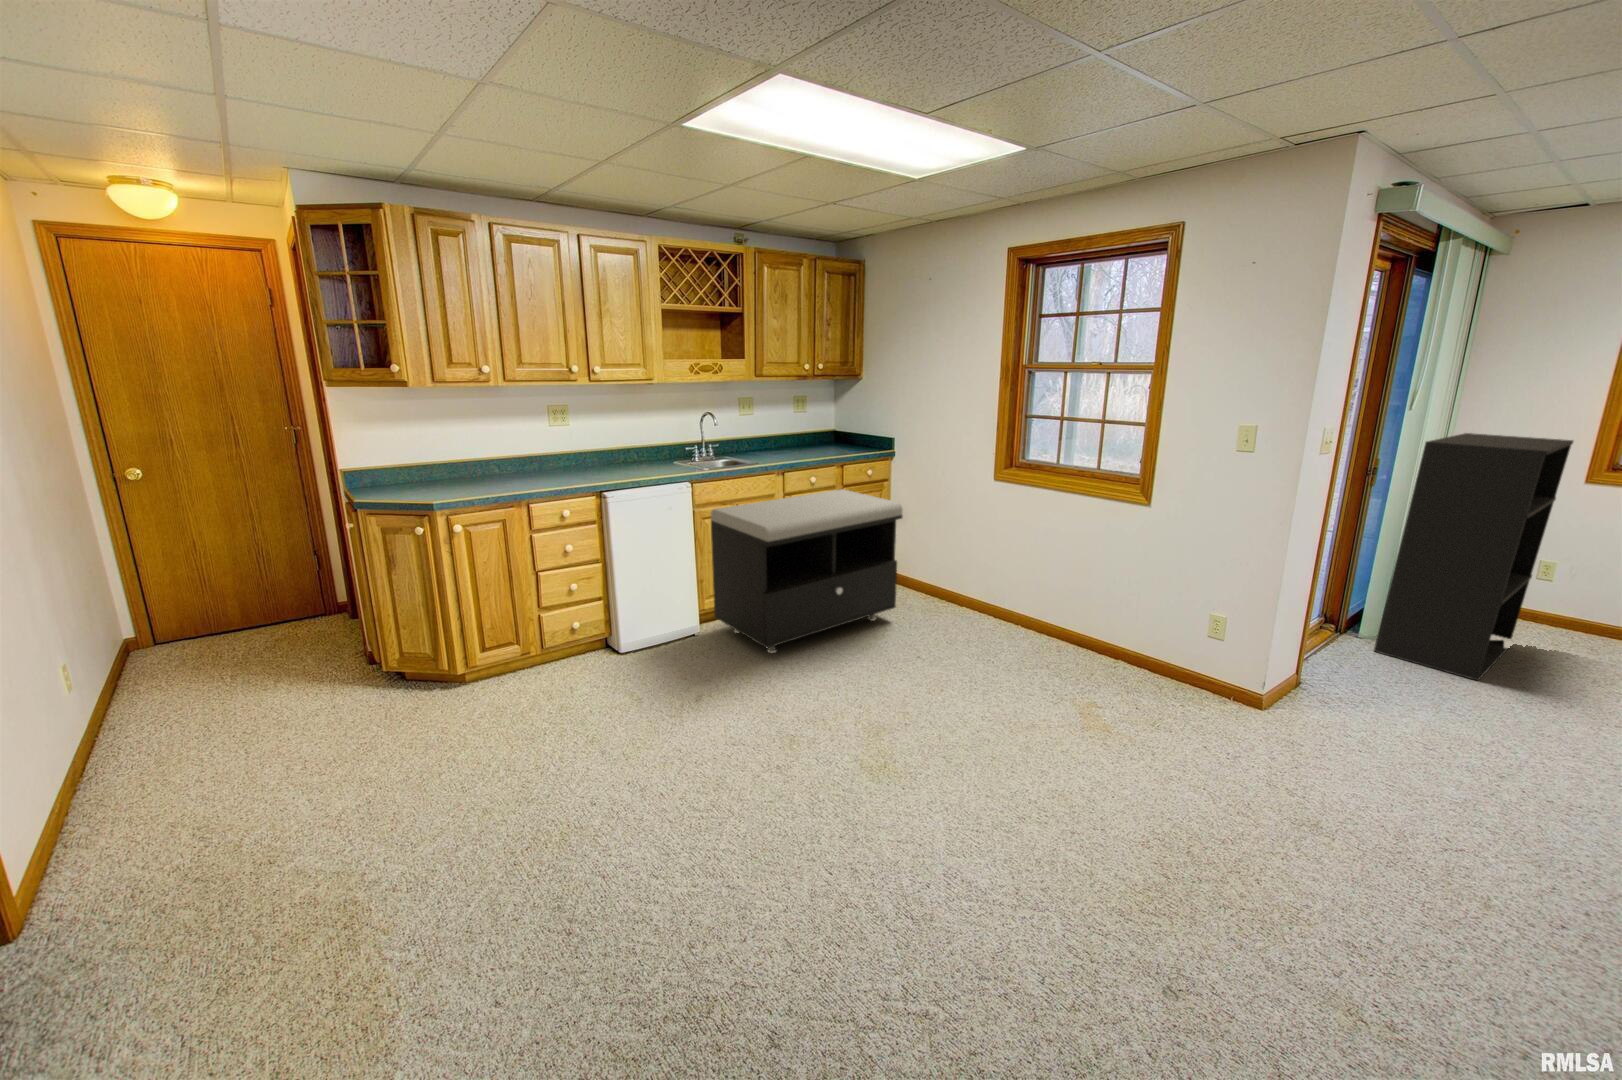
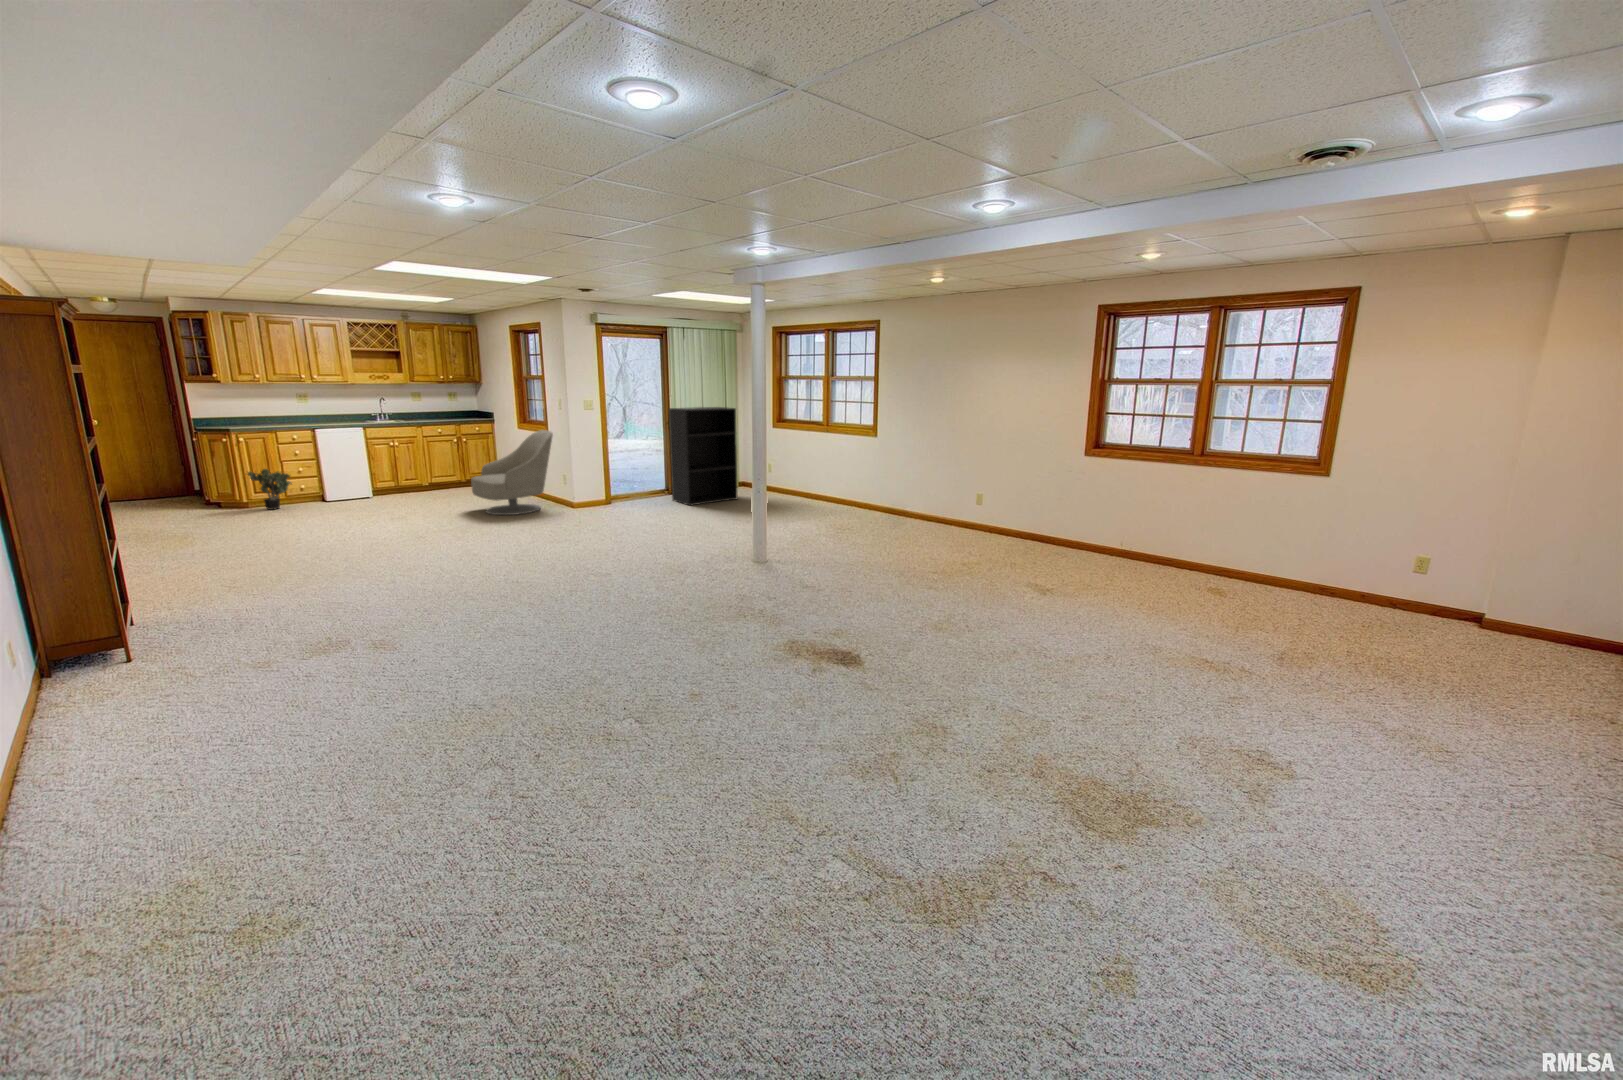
storage bench: present [711,489,903,653] -> none [372,436,473,502]
armchair: none [1003,498,1219,738] -> present [471,430,553,515]
potted plant: none [470,596,566,693] -> present [248,469,292,510]

